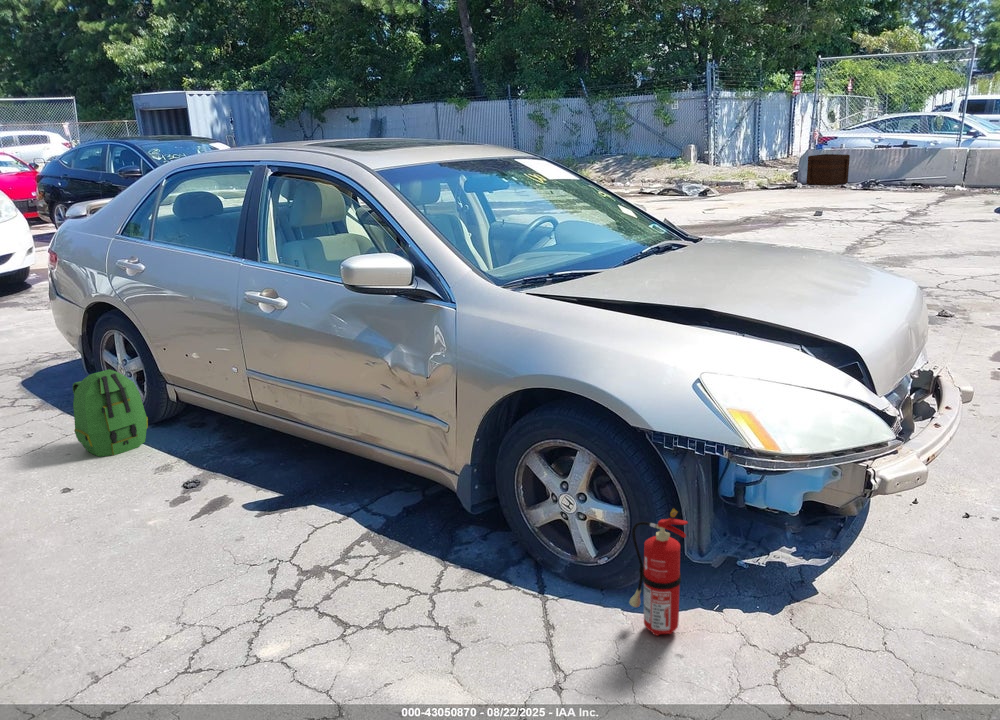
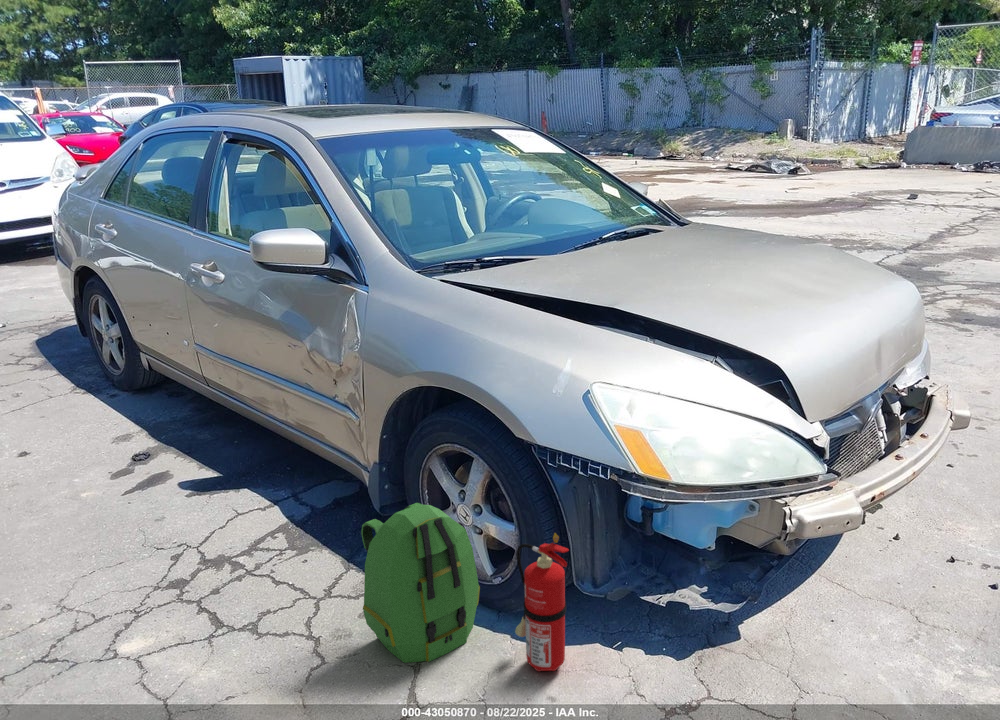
wooden crate: present [807,154,850,186] -> none [911,132,962,167]
backpack: present [73,369,148,457] -> present [361,503,480,663]

